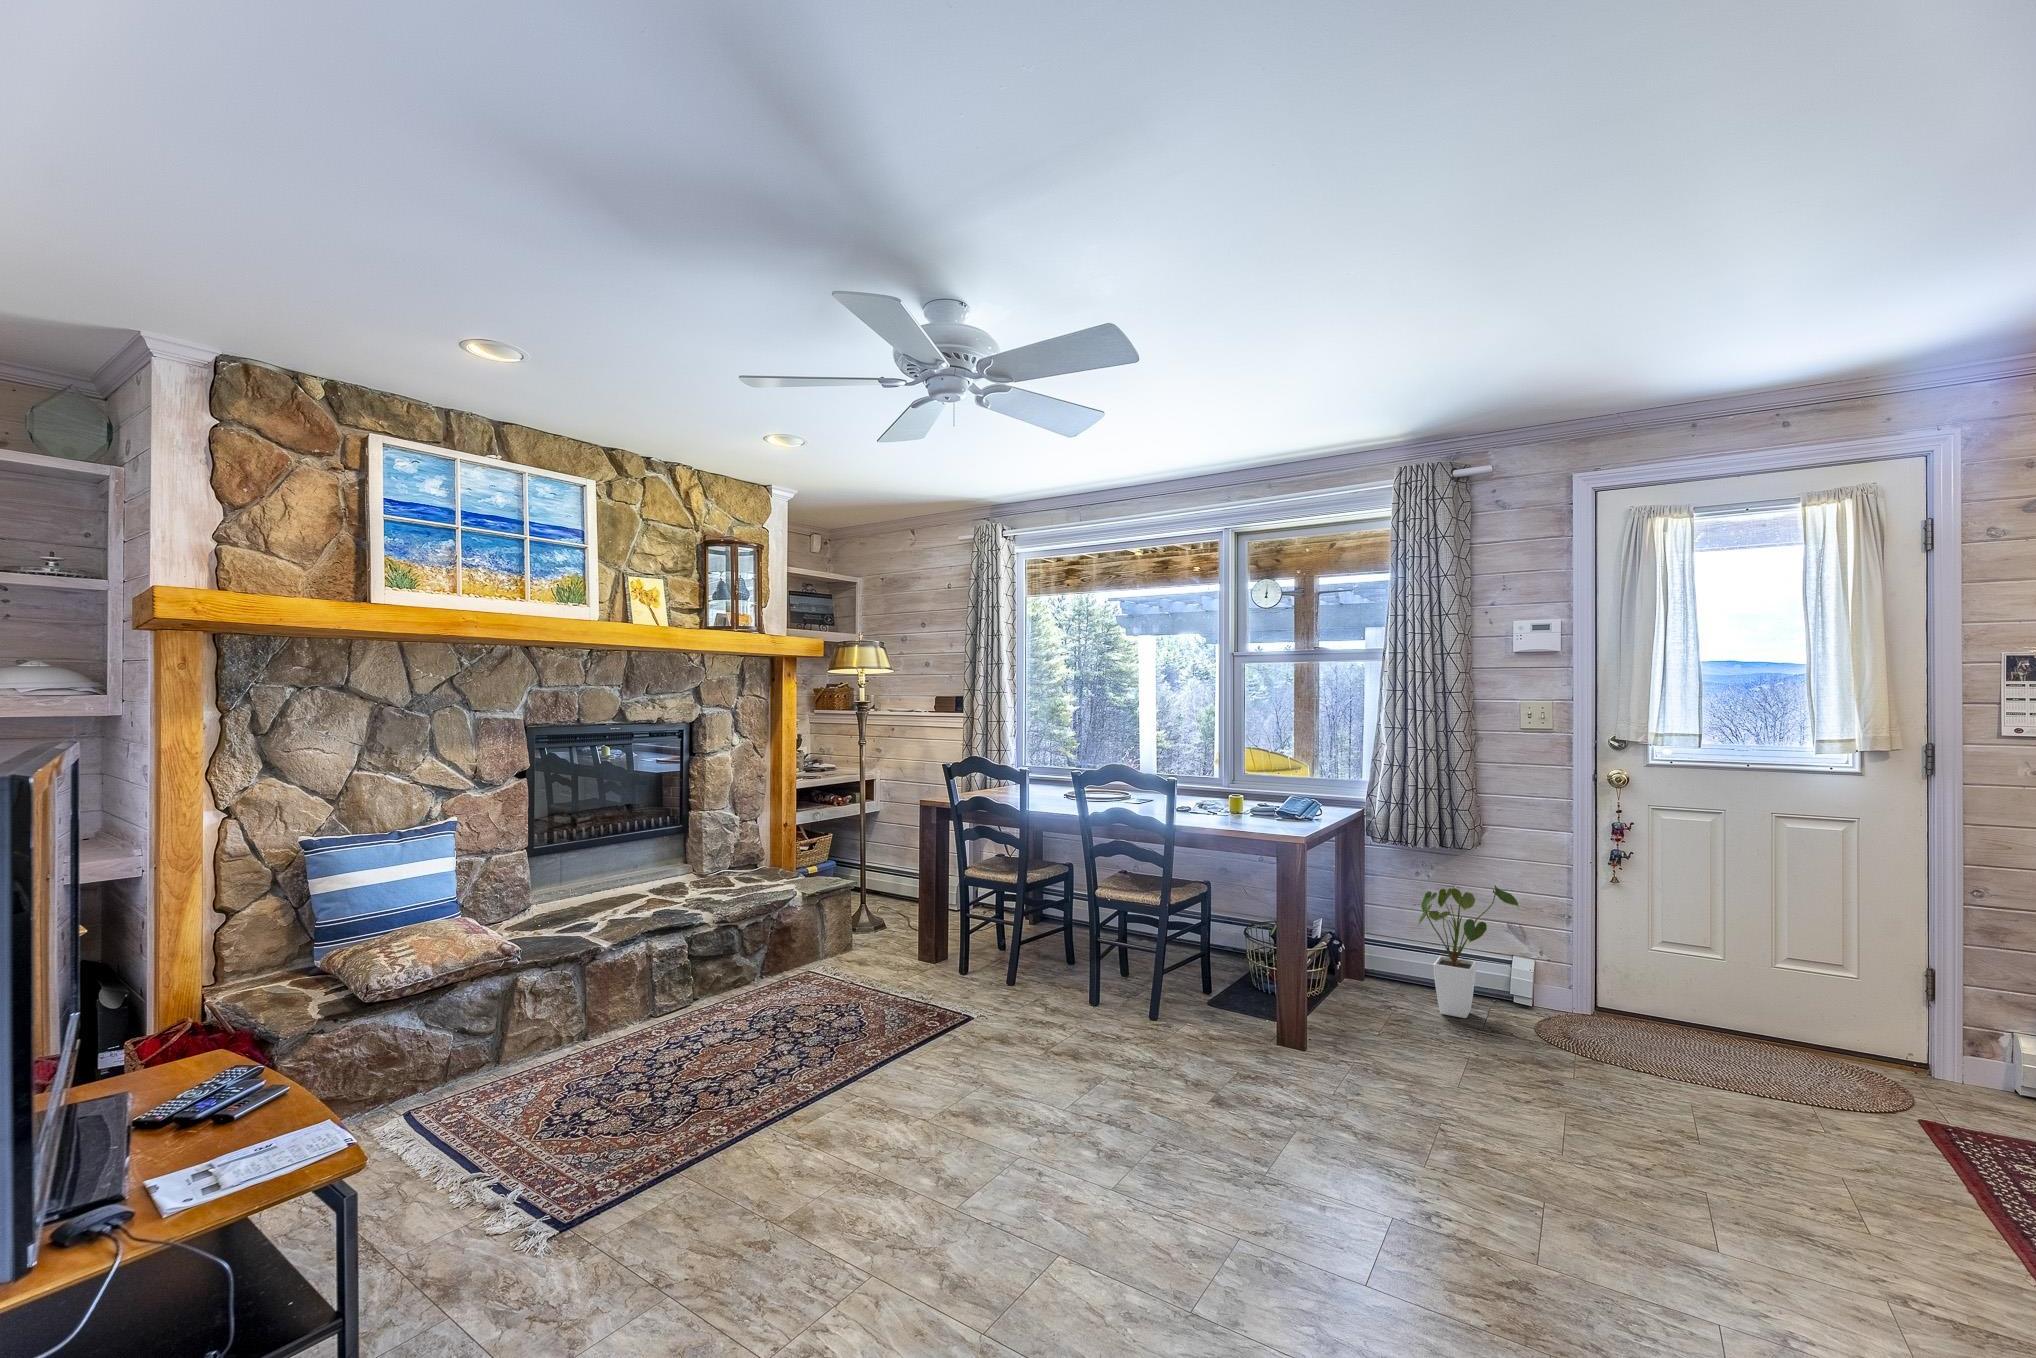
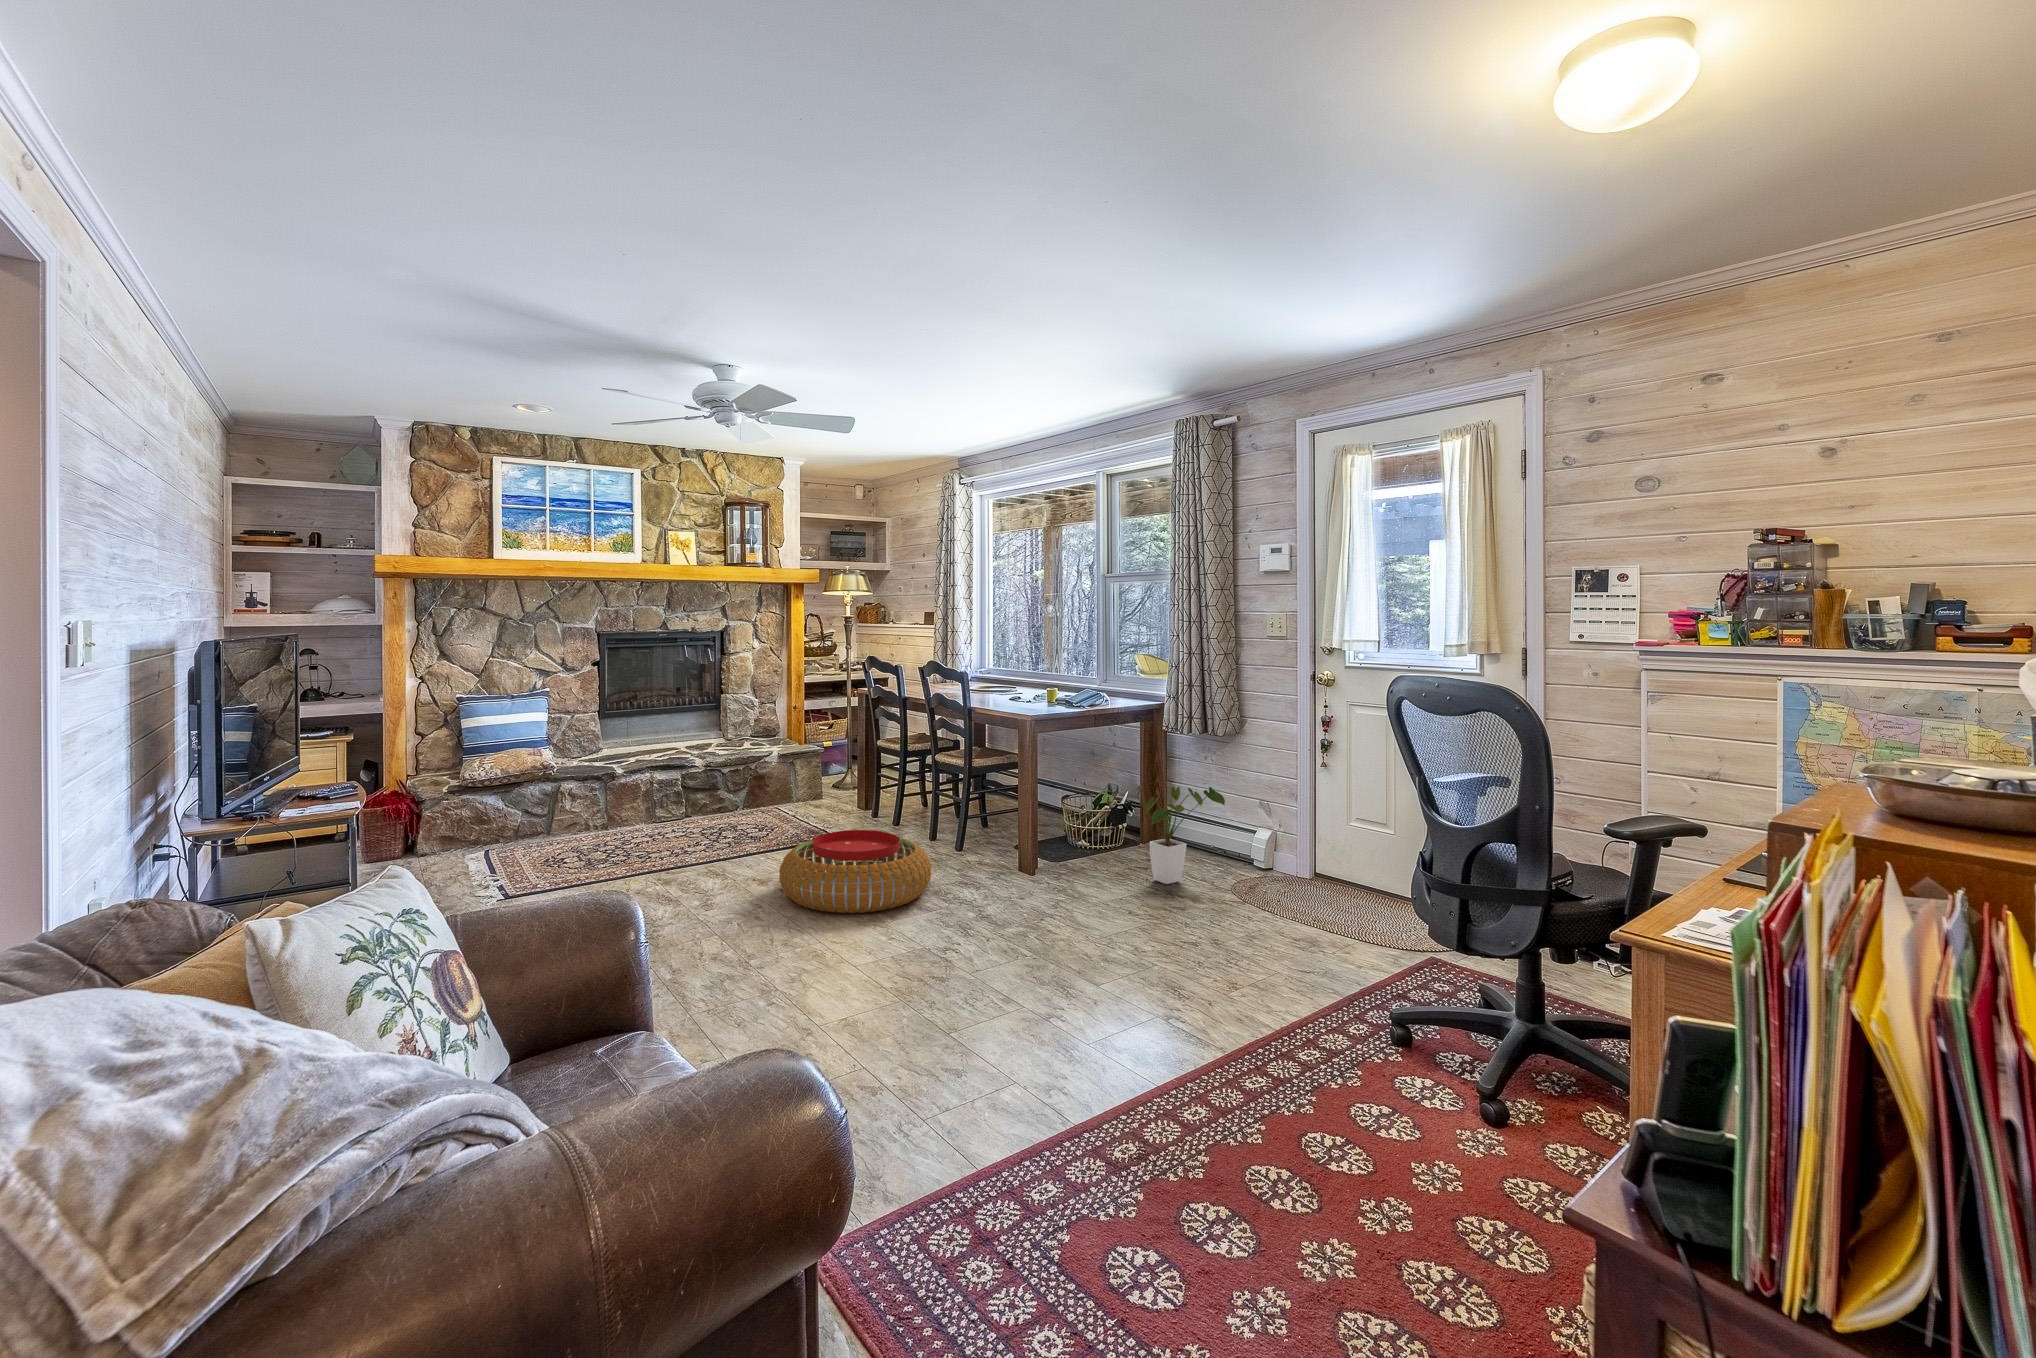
pouf: none [1027,999,1263,1155] -> present [779,830,932,913]

